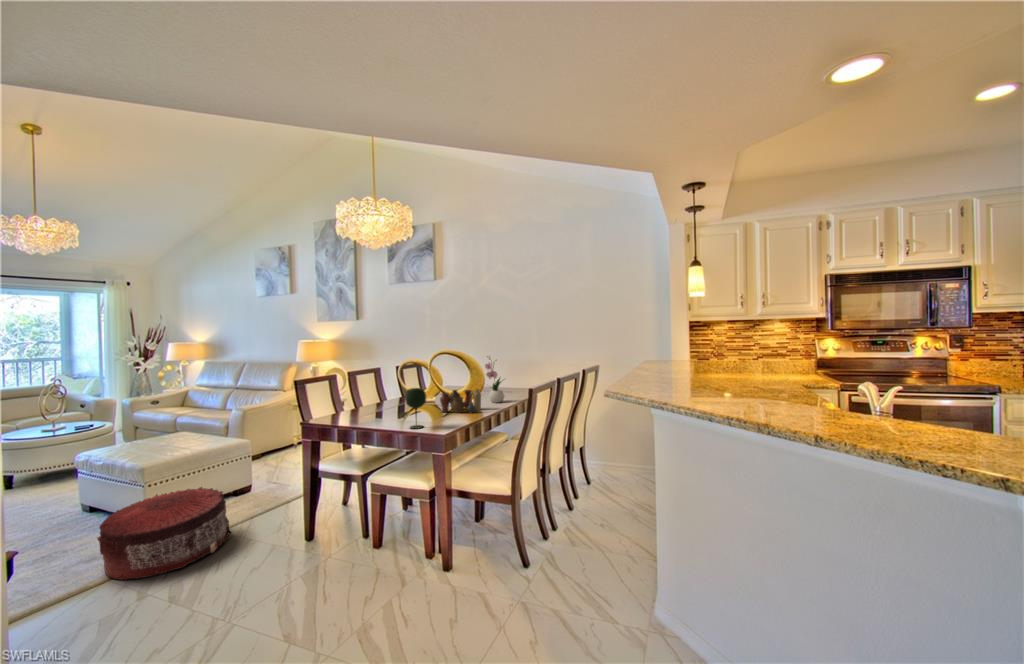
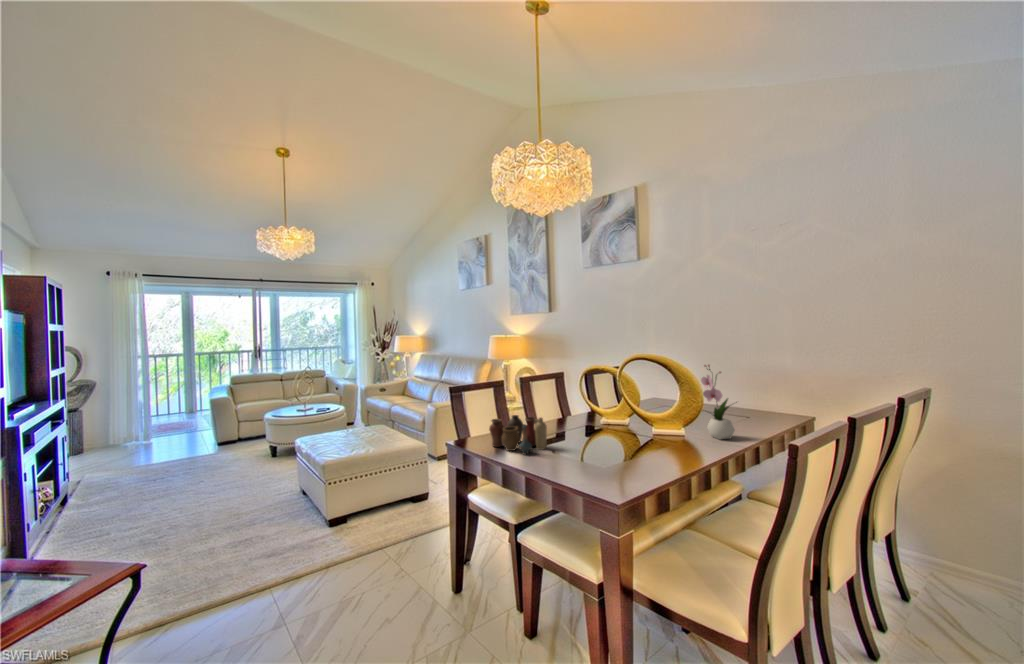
wine glass: present [405,388,426,429] -> none [564,415,596,480]
vase: present [440,389,481,413] -> present [489,415,547,454]
pouf: present [97,487,231,580] -> none [270,493,388,593]

